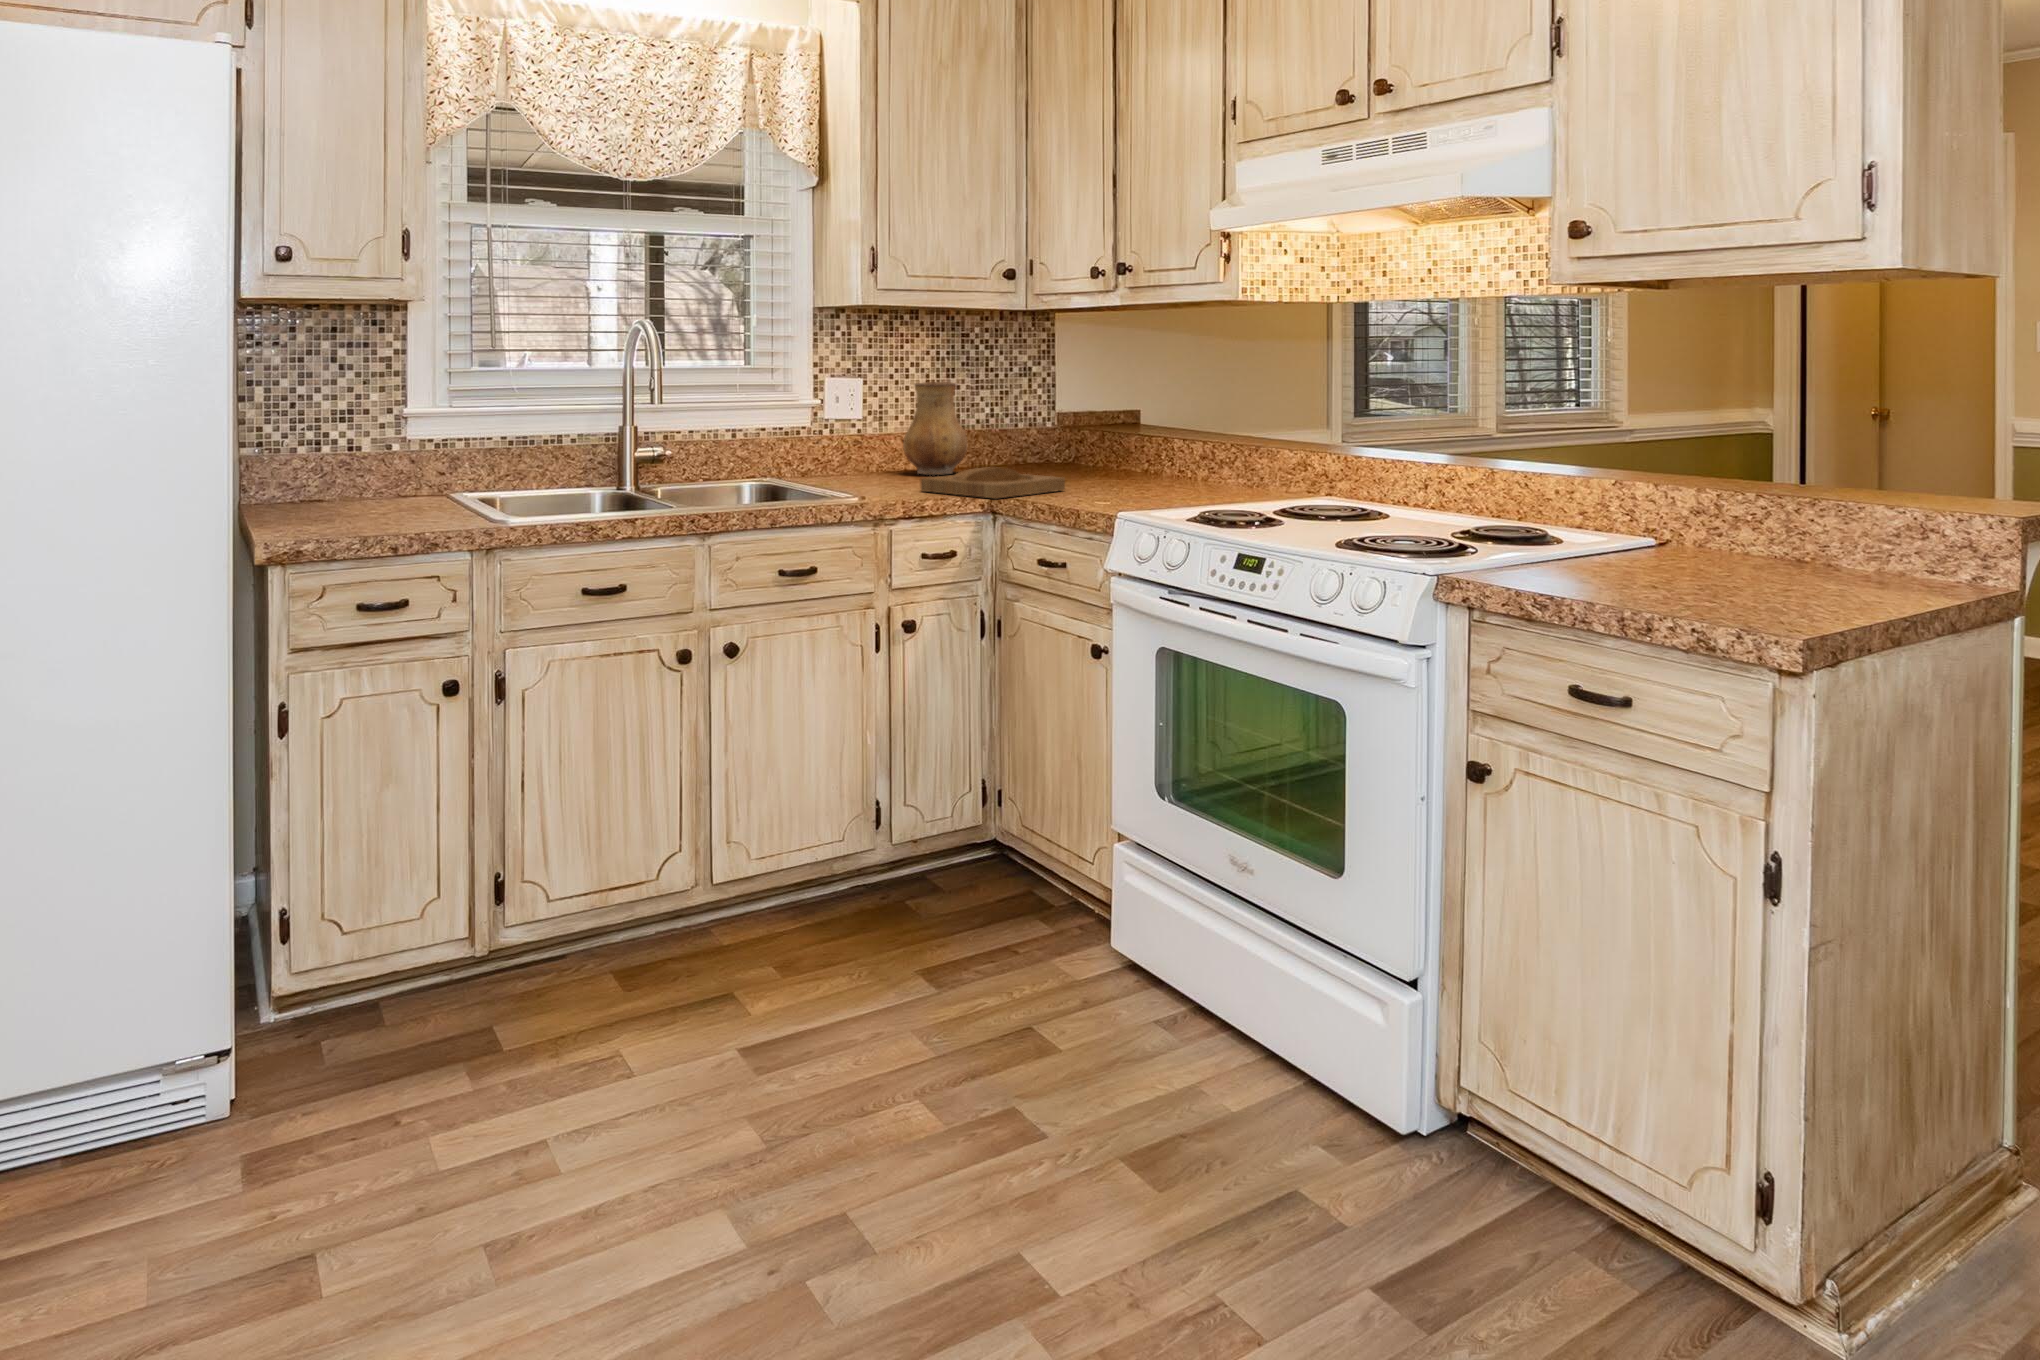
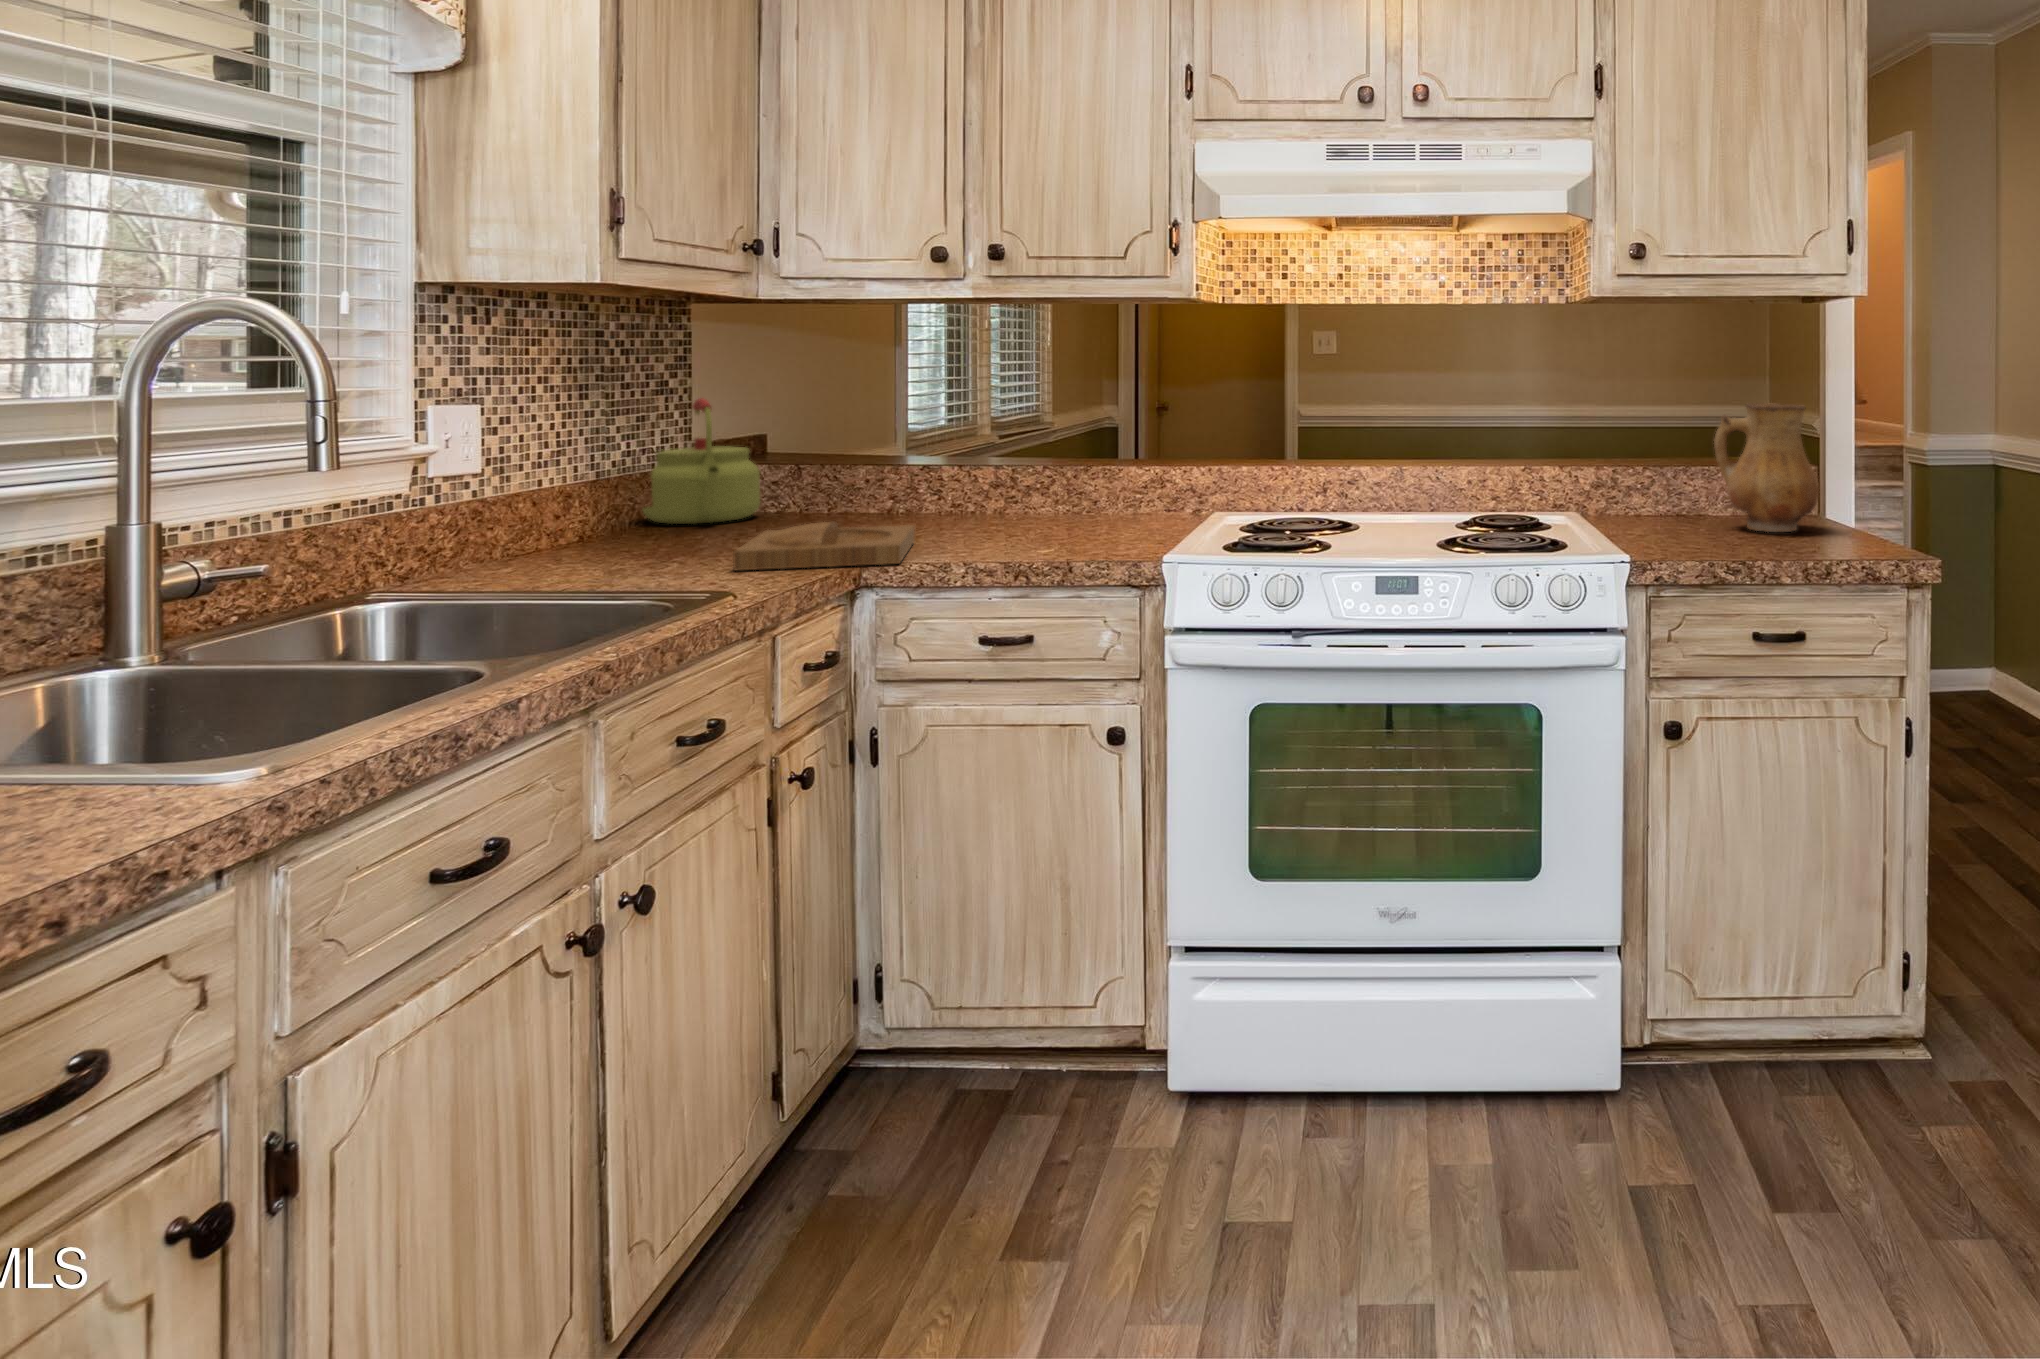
kettle: none [1010,380,1084,469] -> present [643,398,760,524]
ceramic pitcher: present [903,382,967,475] -> present [1714,403,1819,532]

